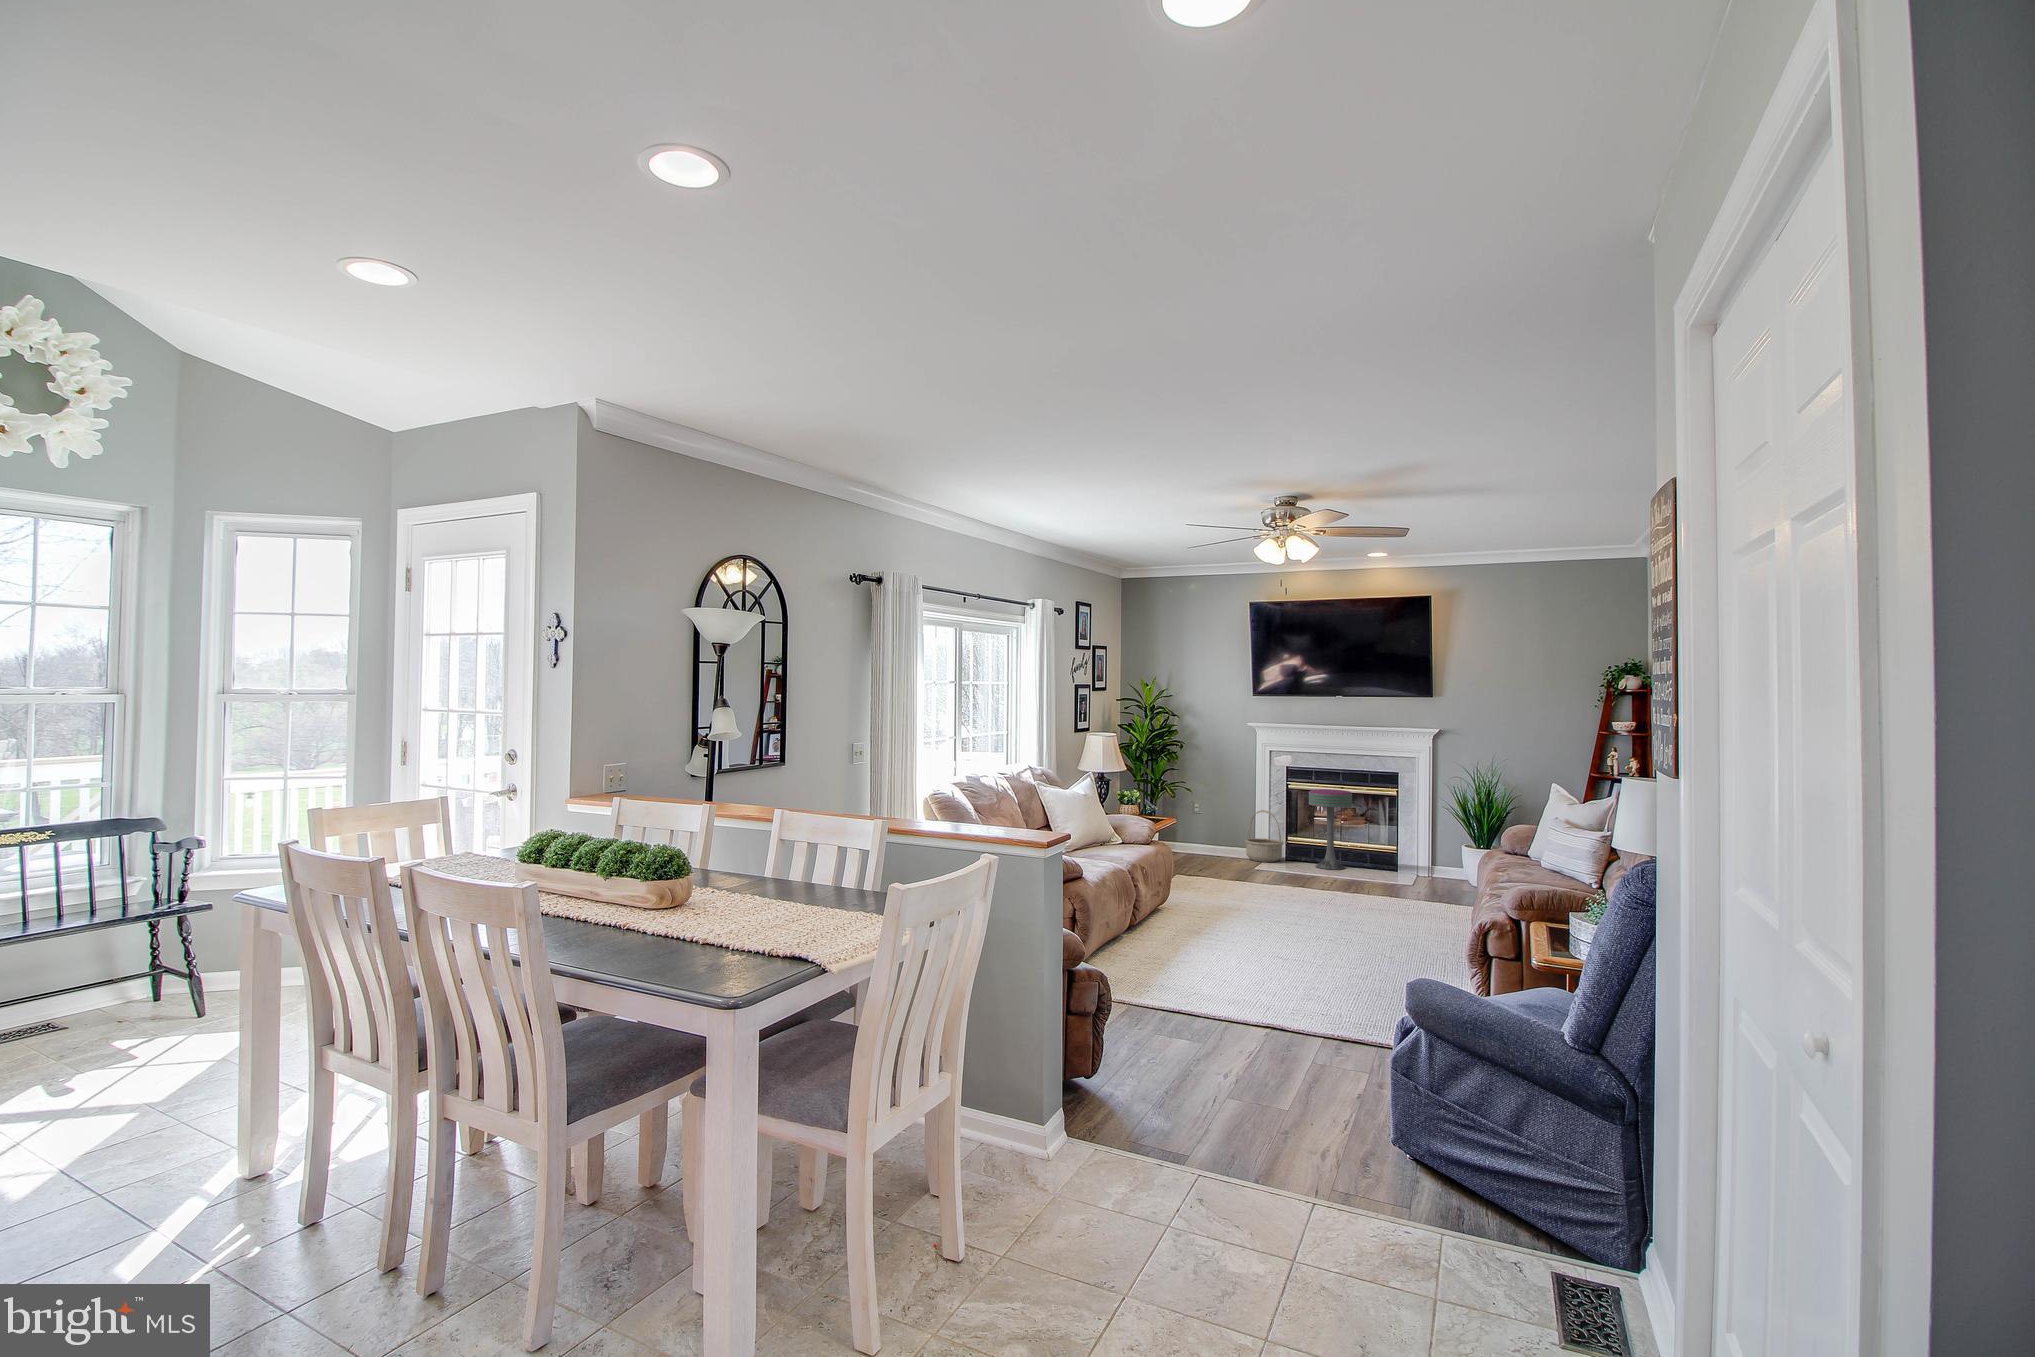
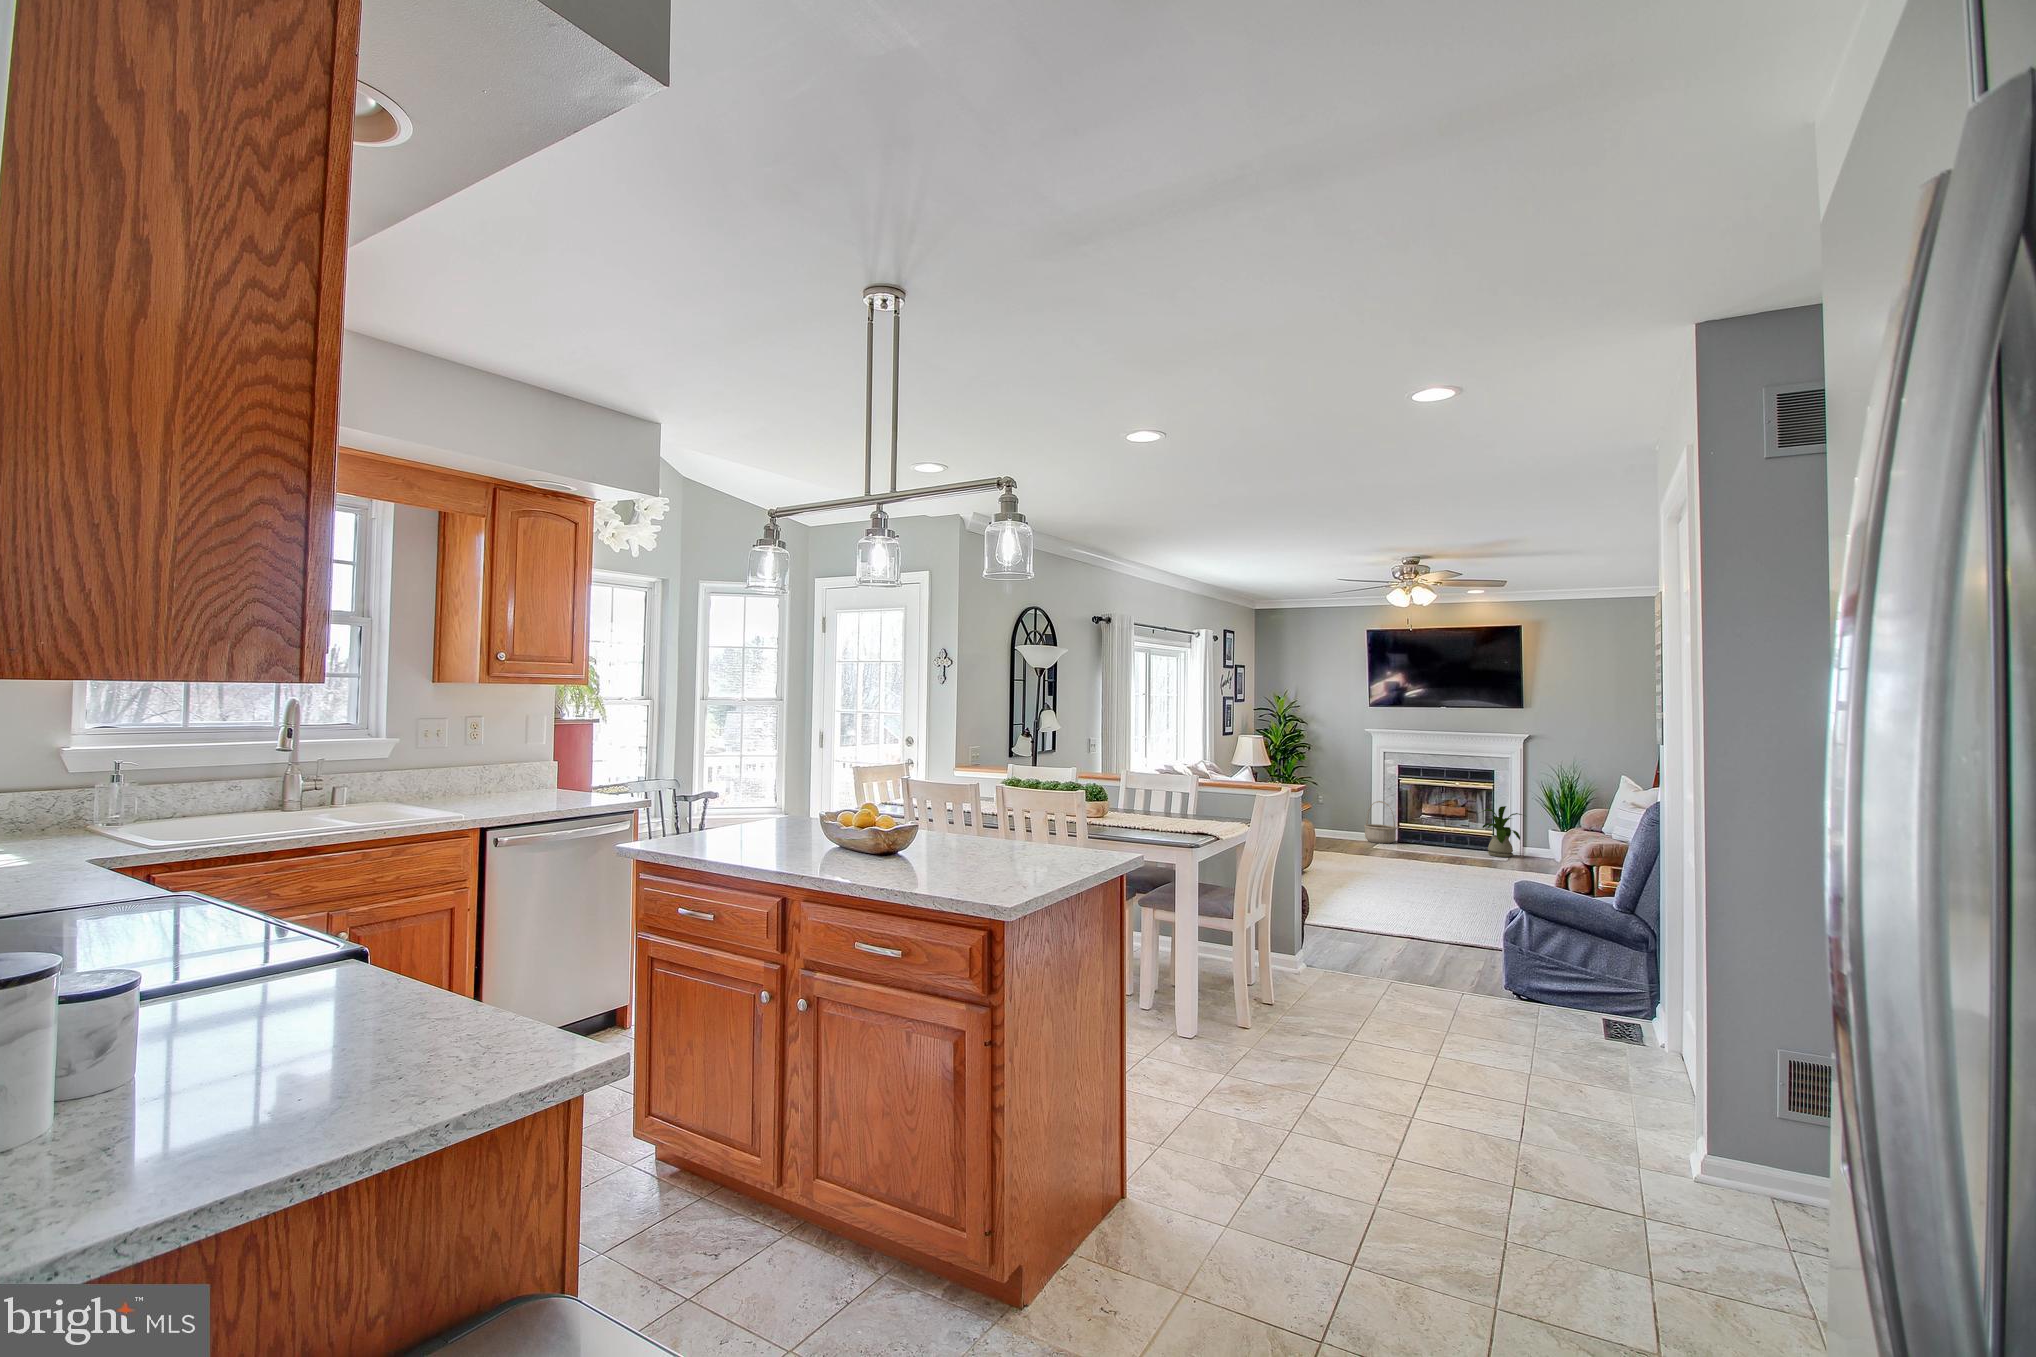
bar stool: present [1309,789,1352,870] -> none [1419,784,1456,849]
house plant: none [1377,816,1437,879] -> present [1483,806,1522,857]

